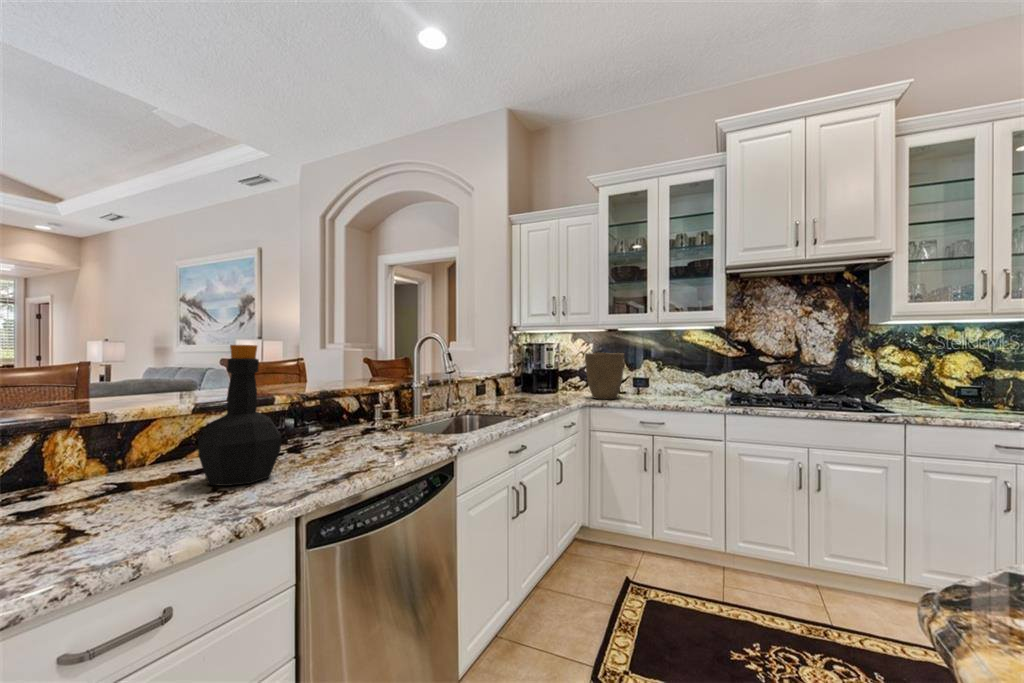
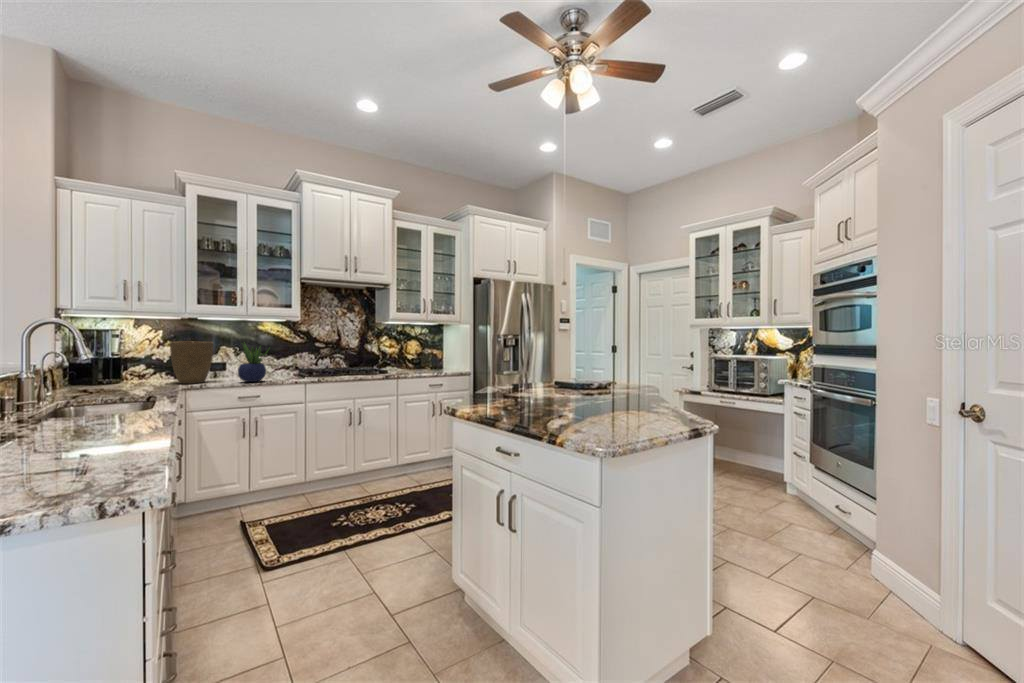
bottle: present [198,345,281,486] -> none [59,351,136,465]
potted plant: none [639,352,678,404] -> present [238,344,268,382]

